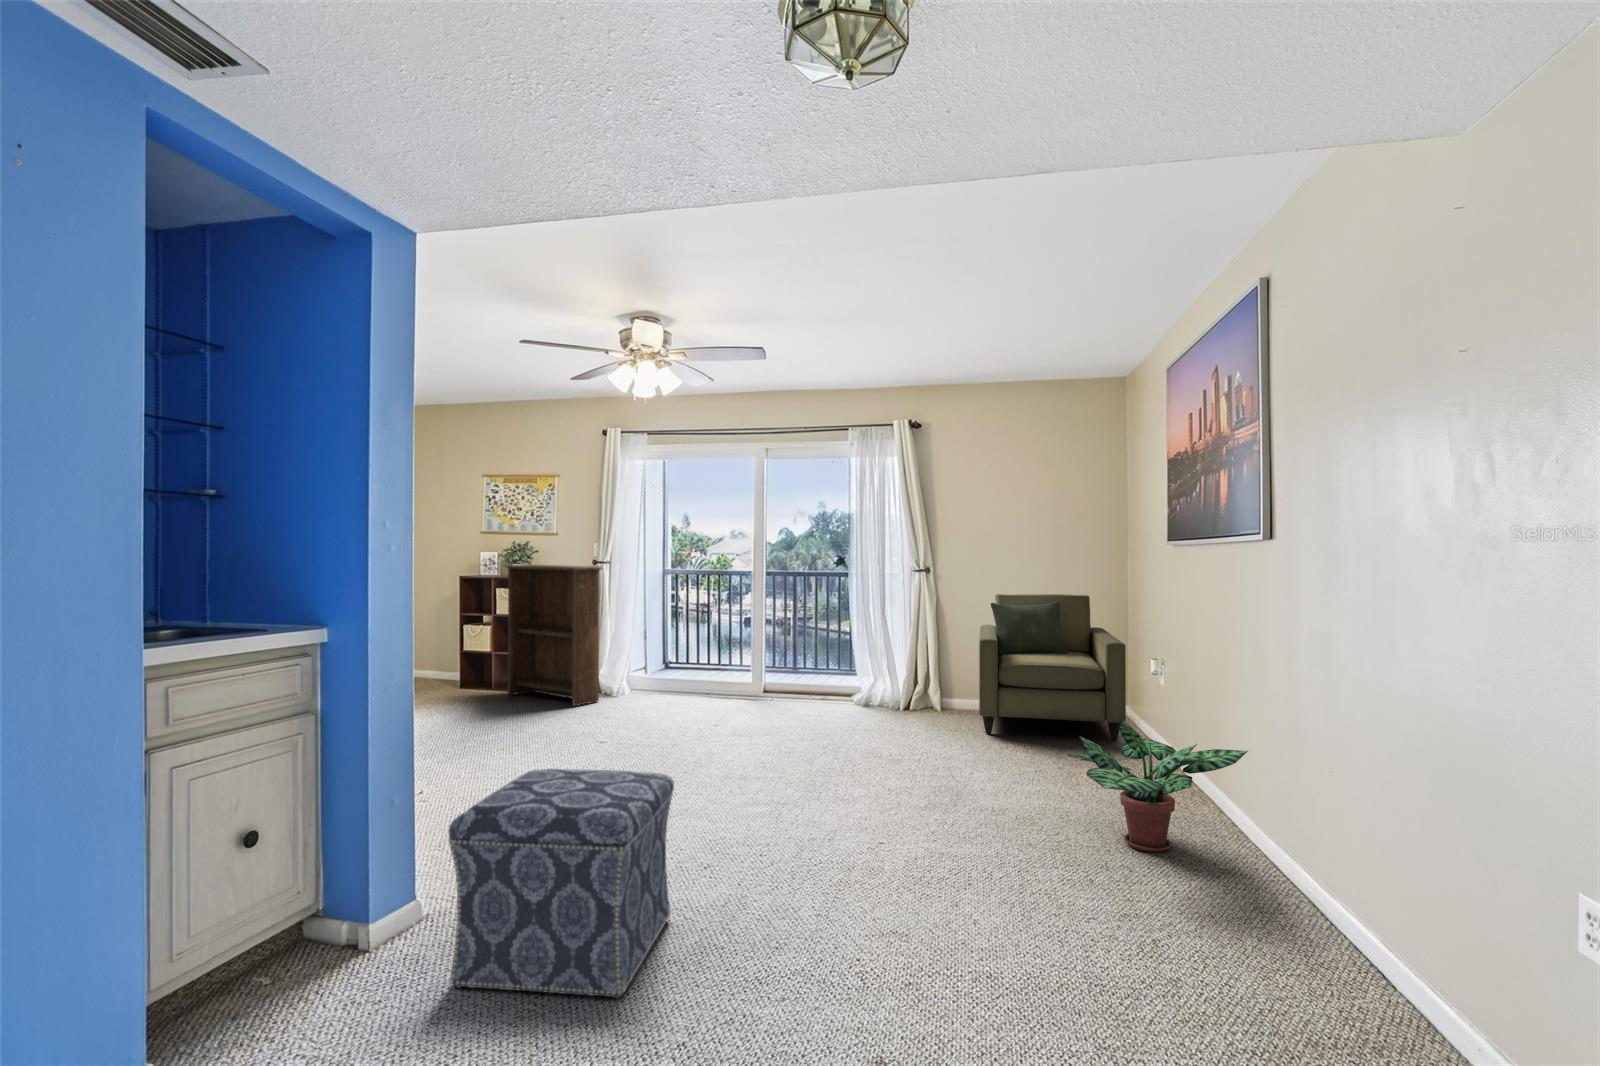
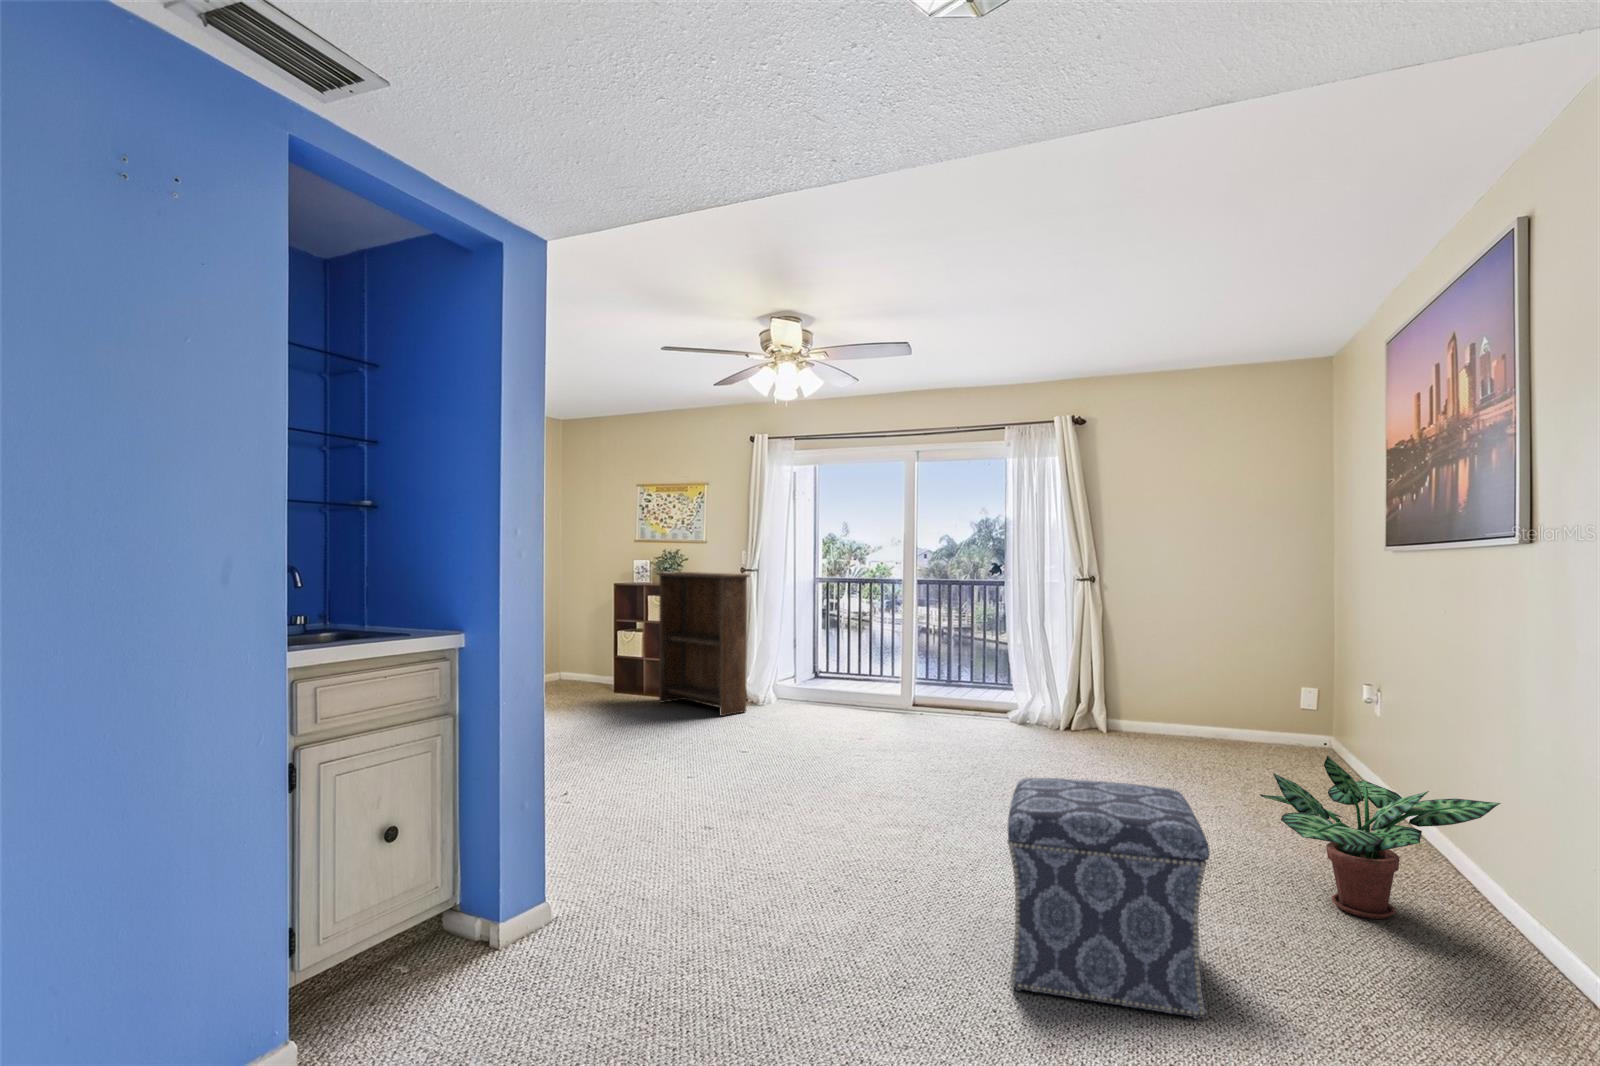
armchair: present [979,594,1126,742] -> none [1157,607,1341,782]
ottoman: present [449,769,674,998] -> present [1007,778,1210,1019]

